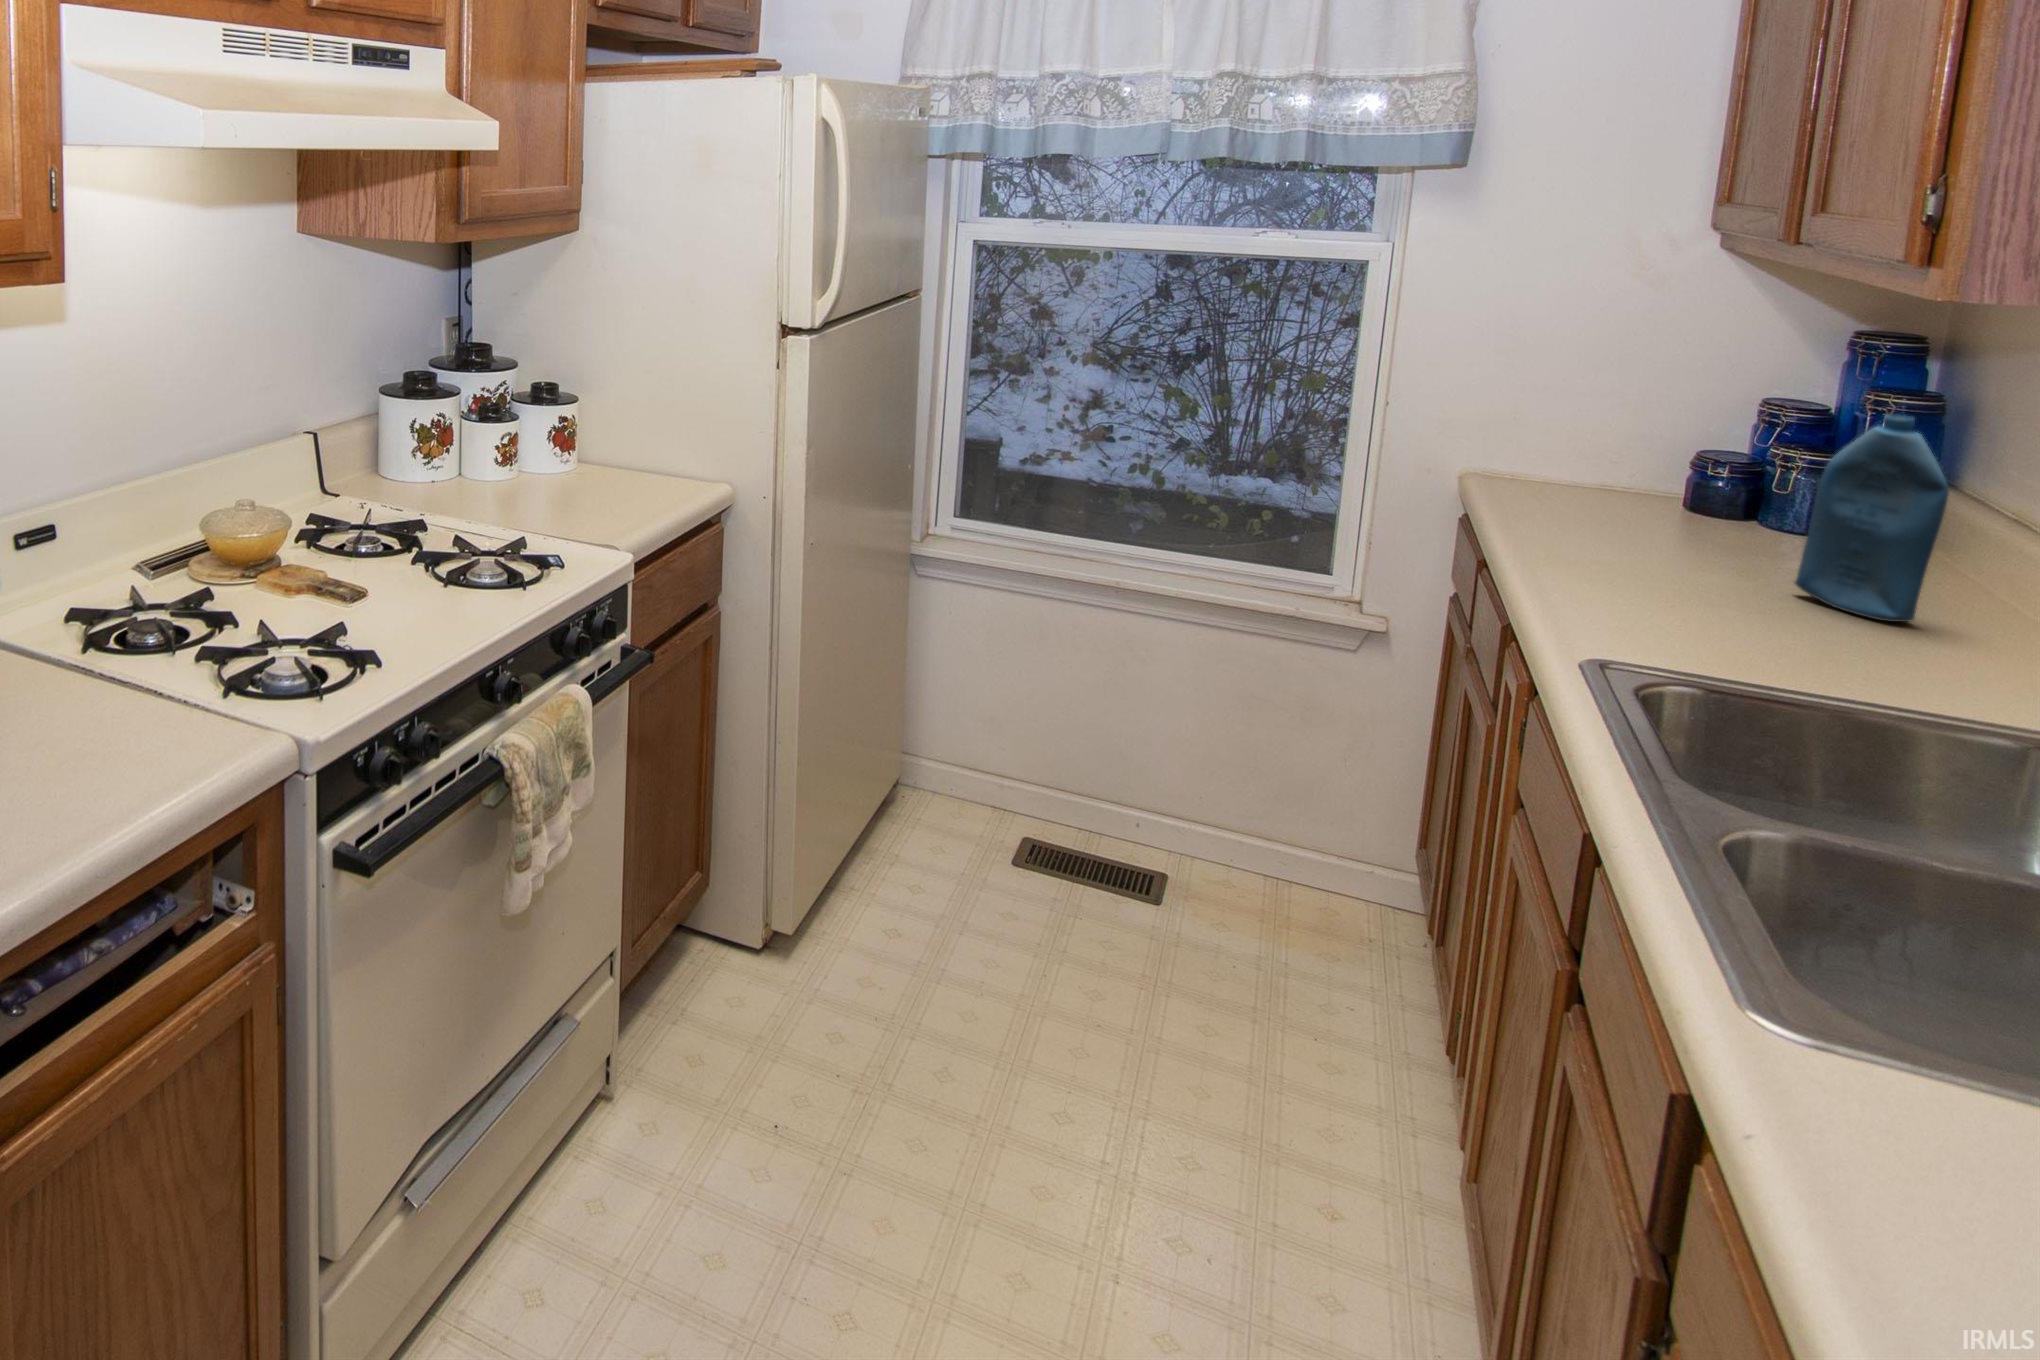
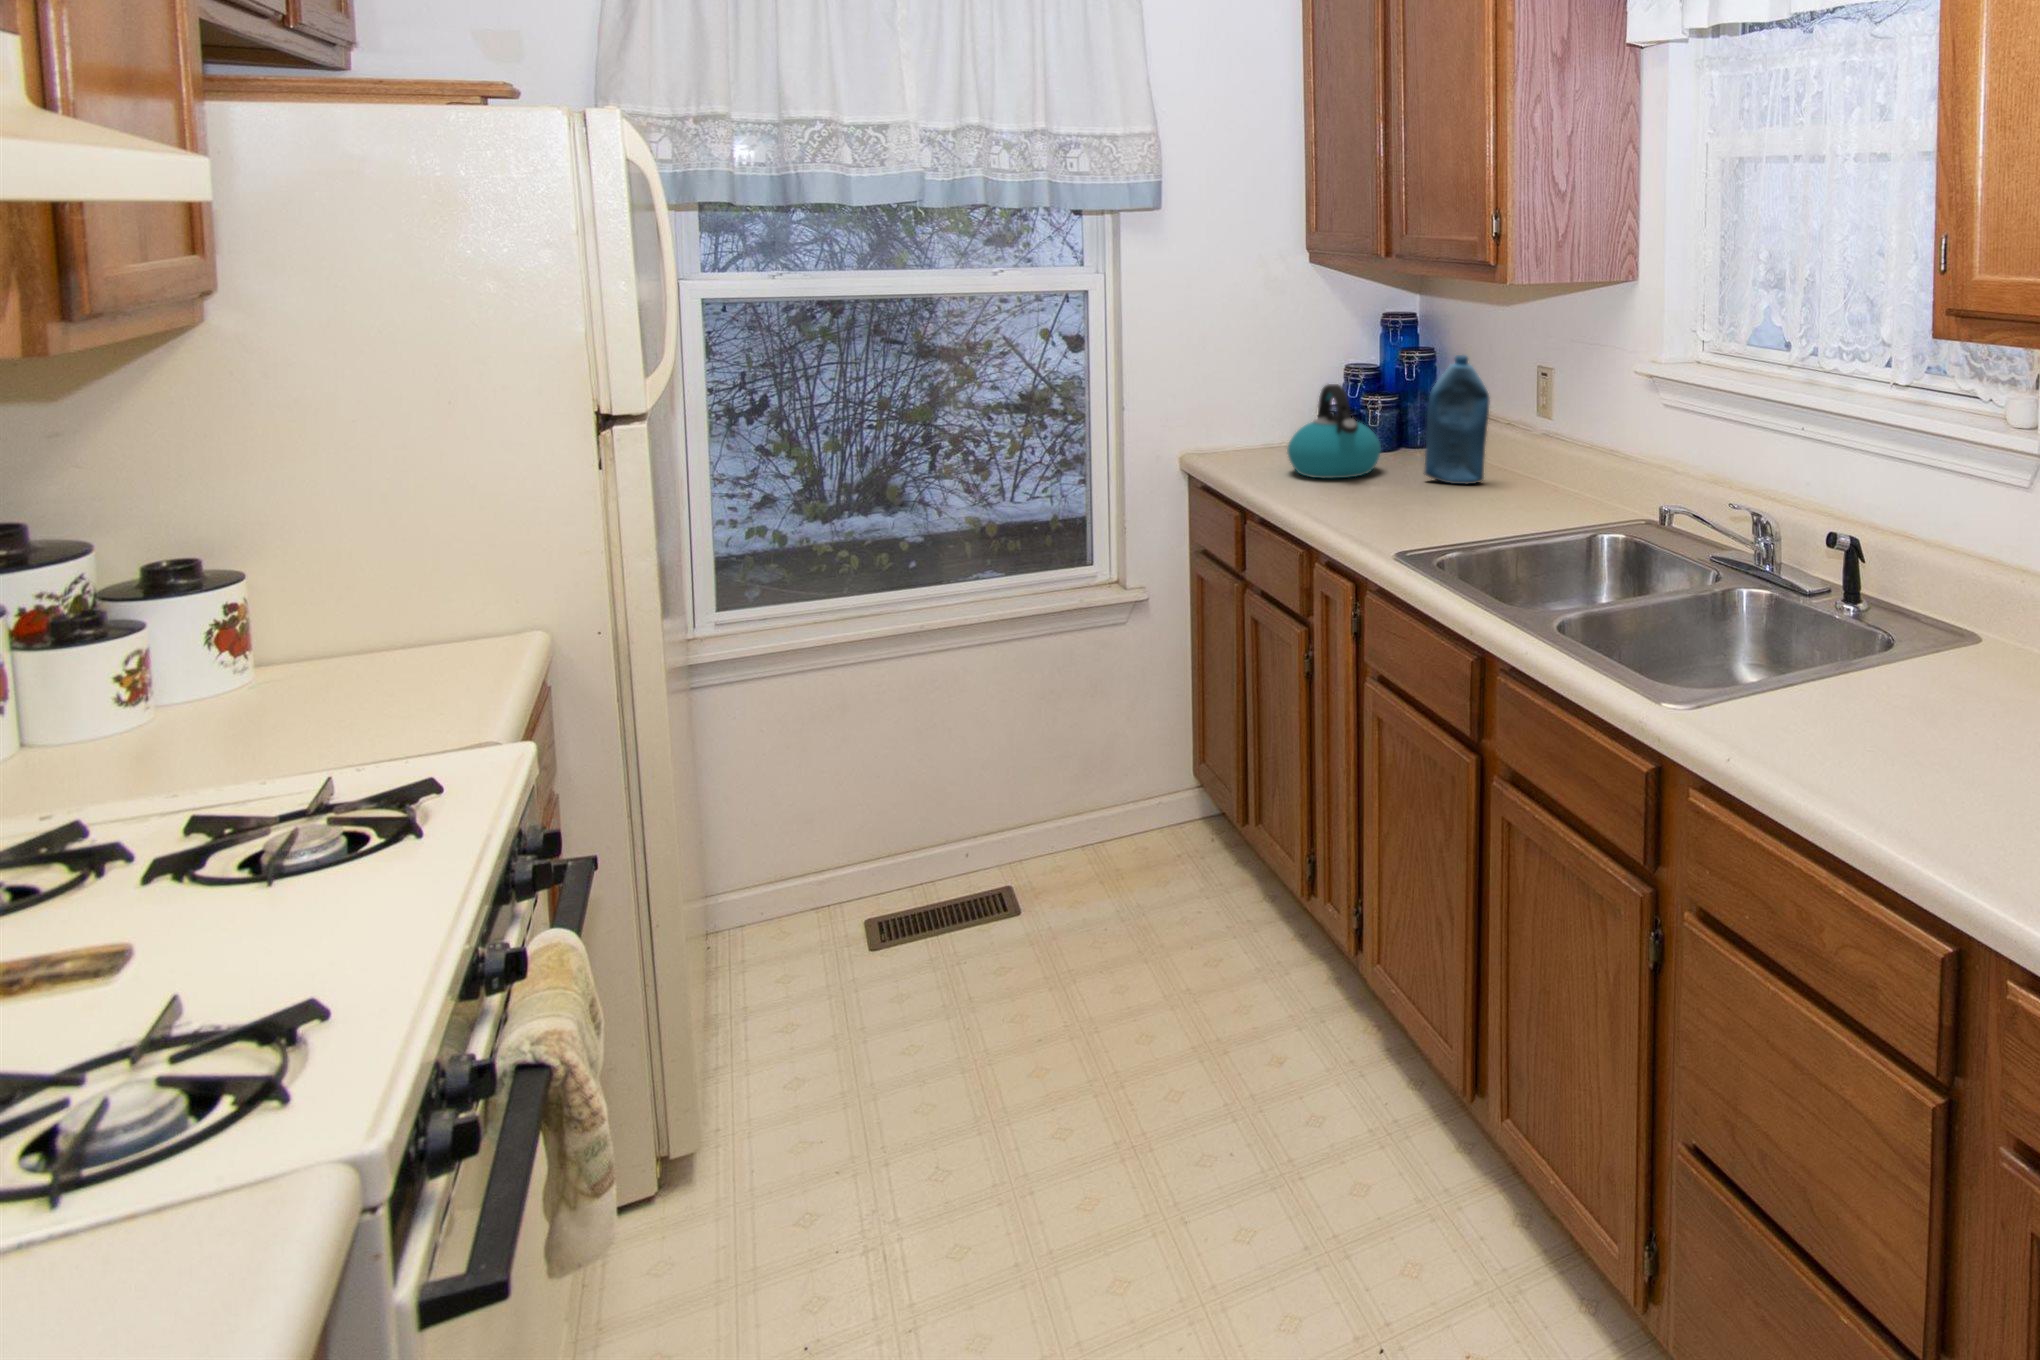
kettle: none [1574,422,1744,560] -> present [1287,384,1381,479]

